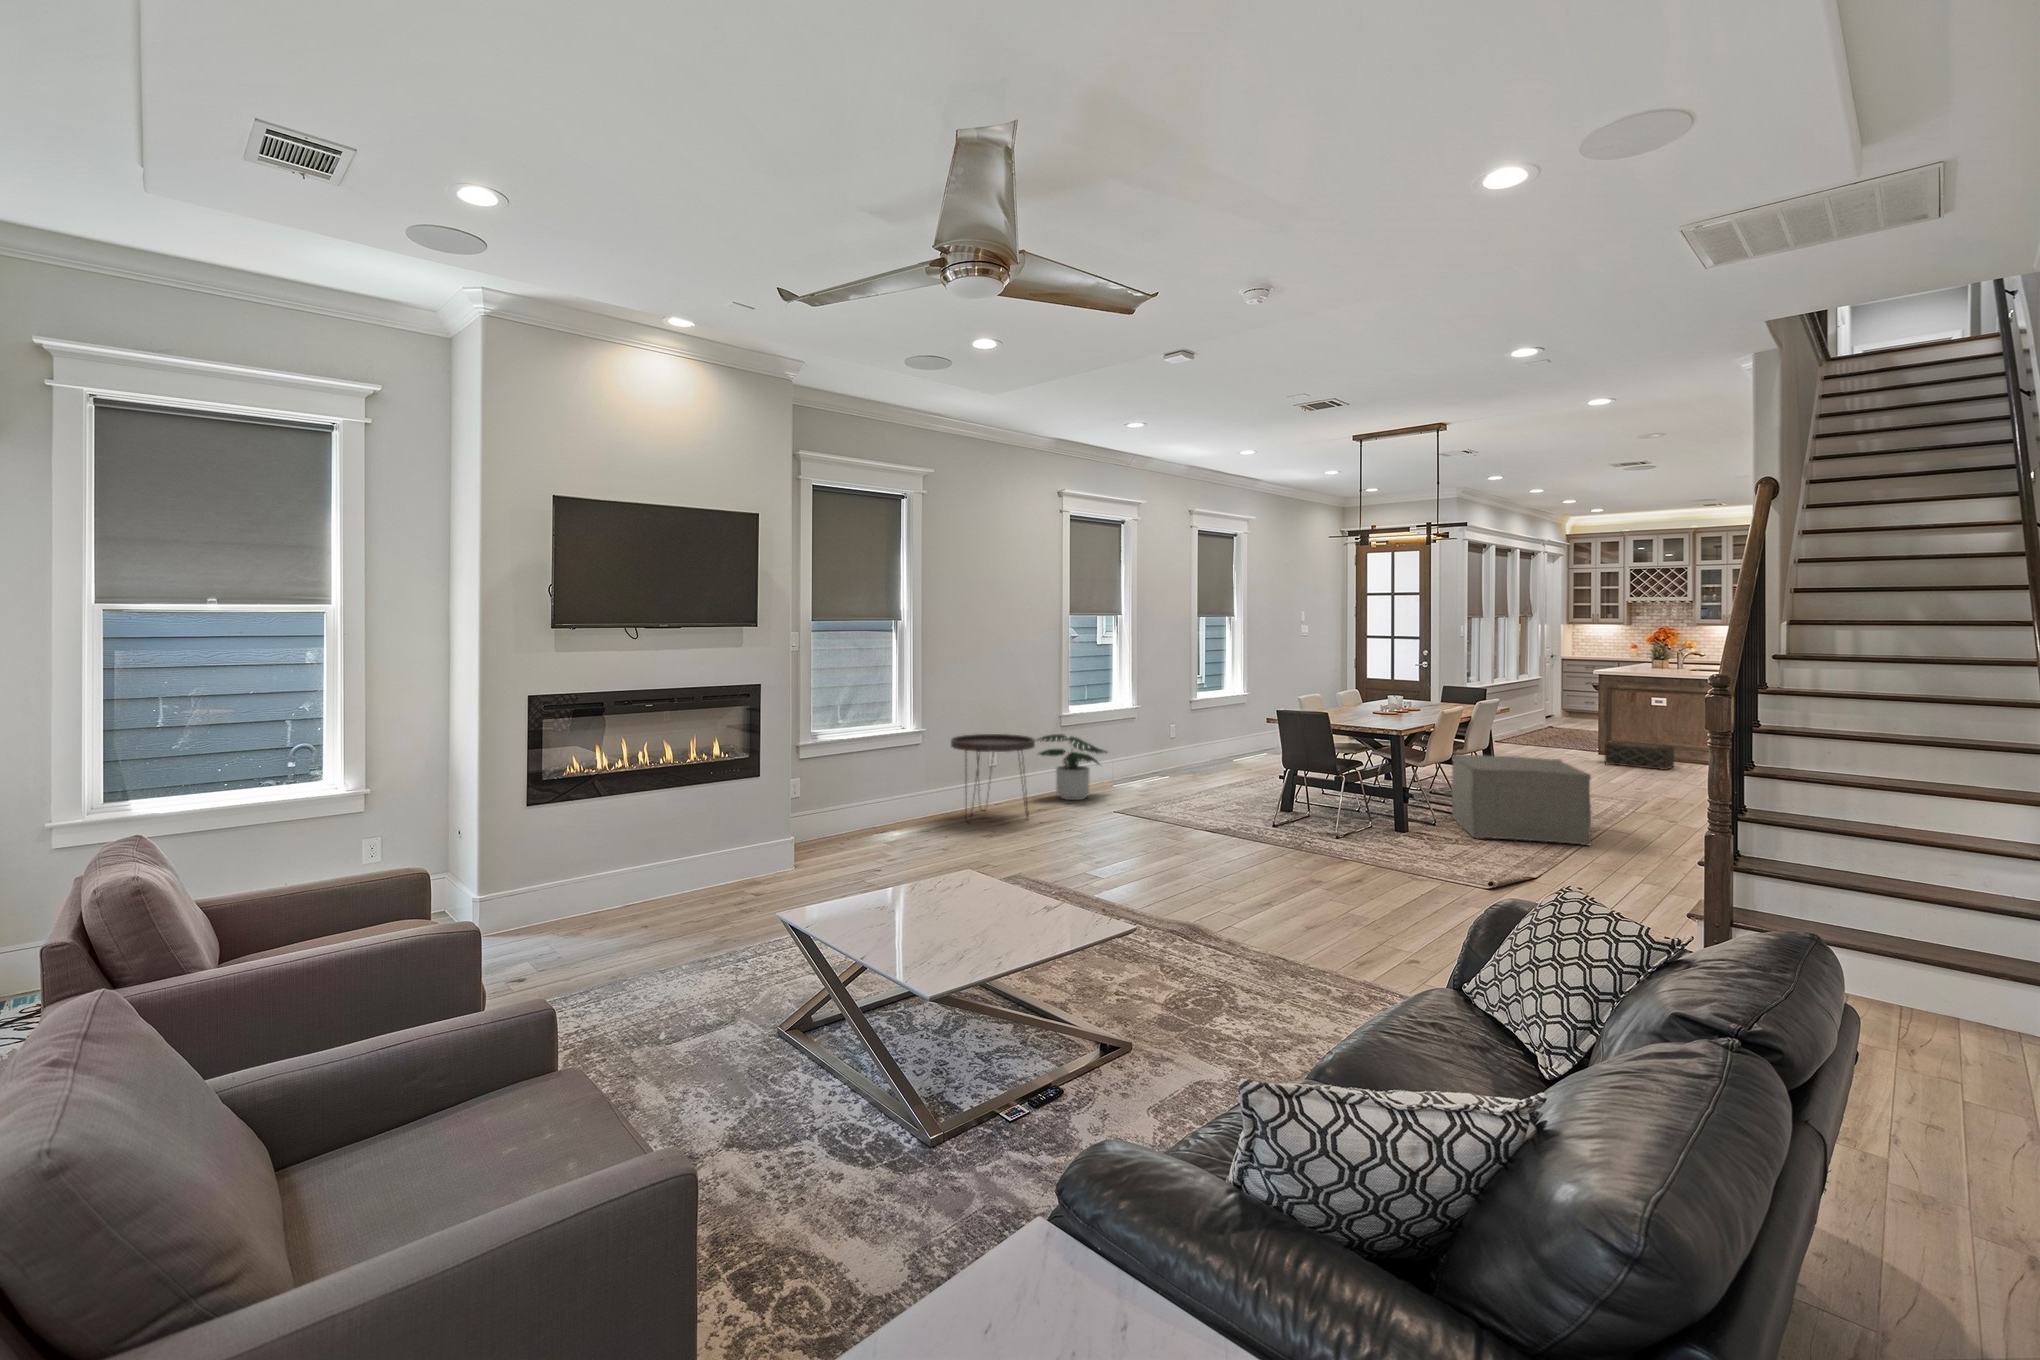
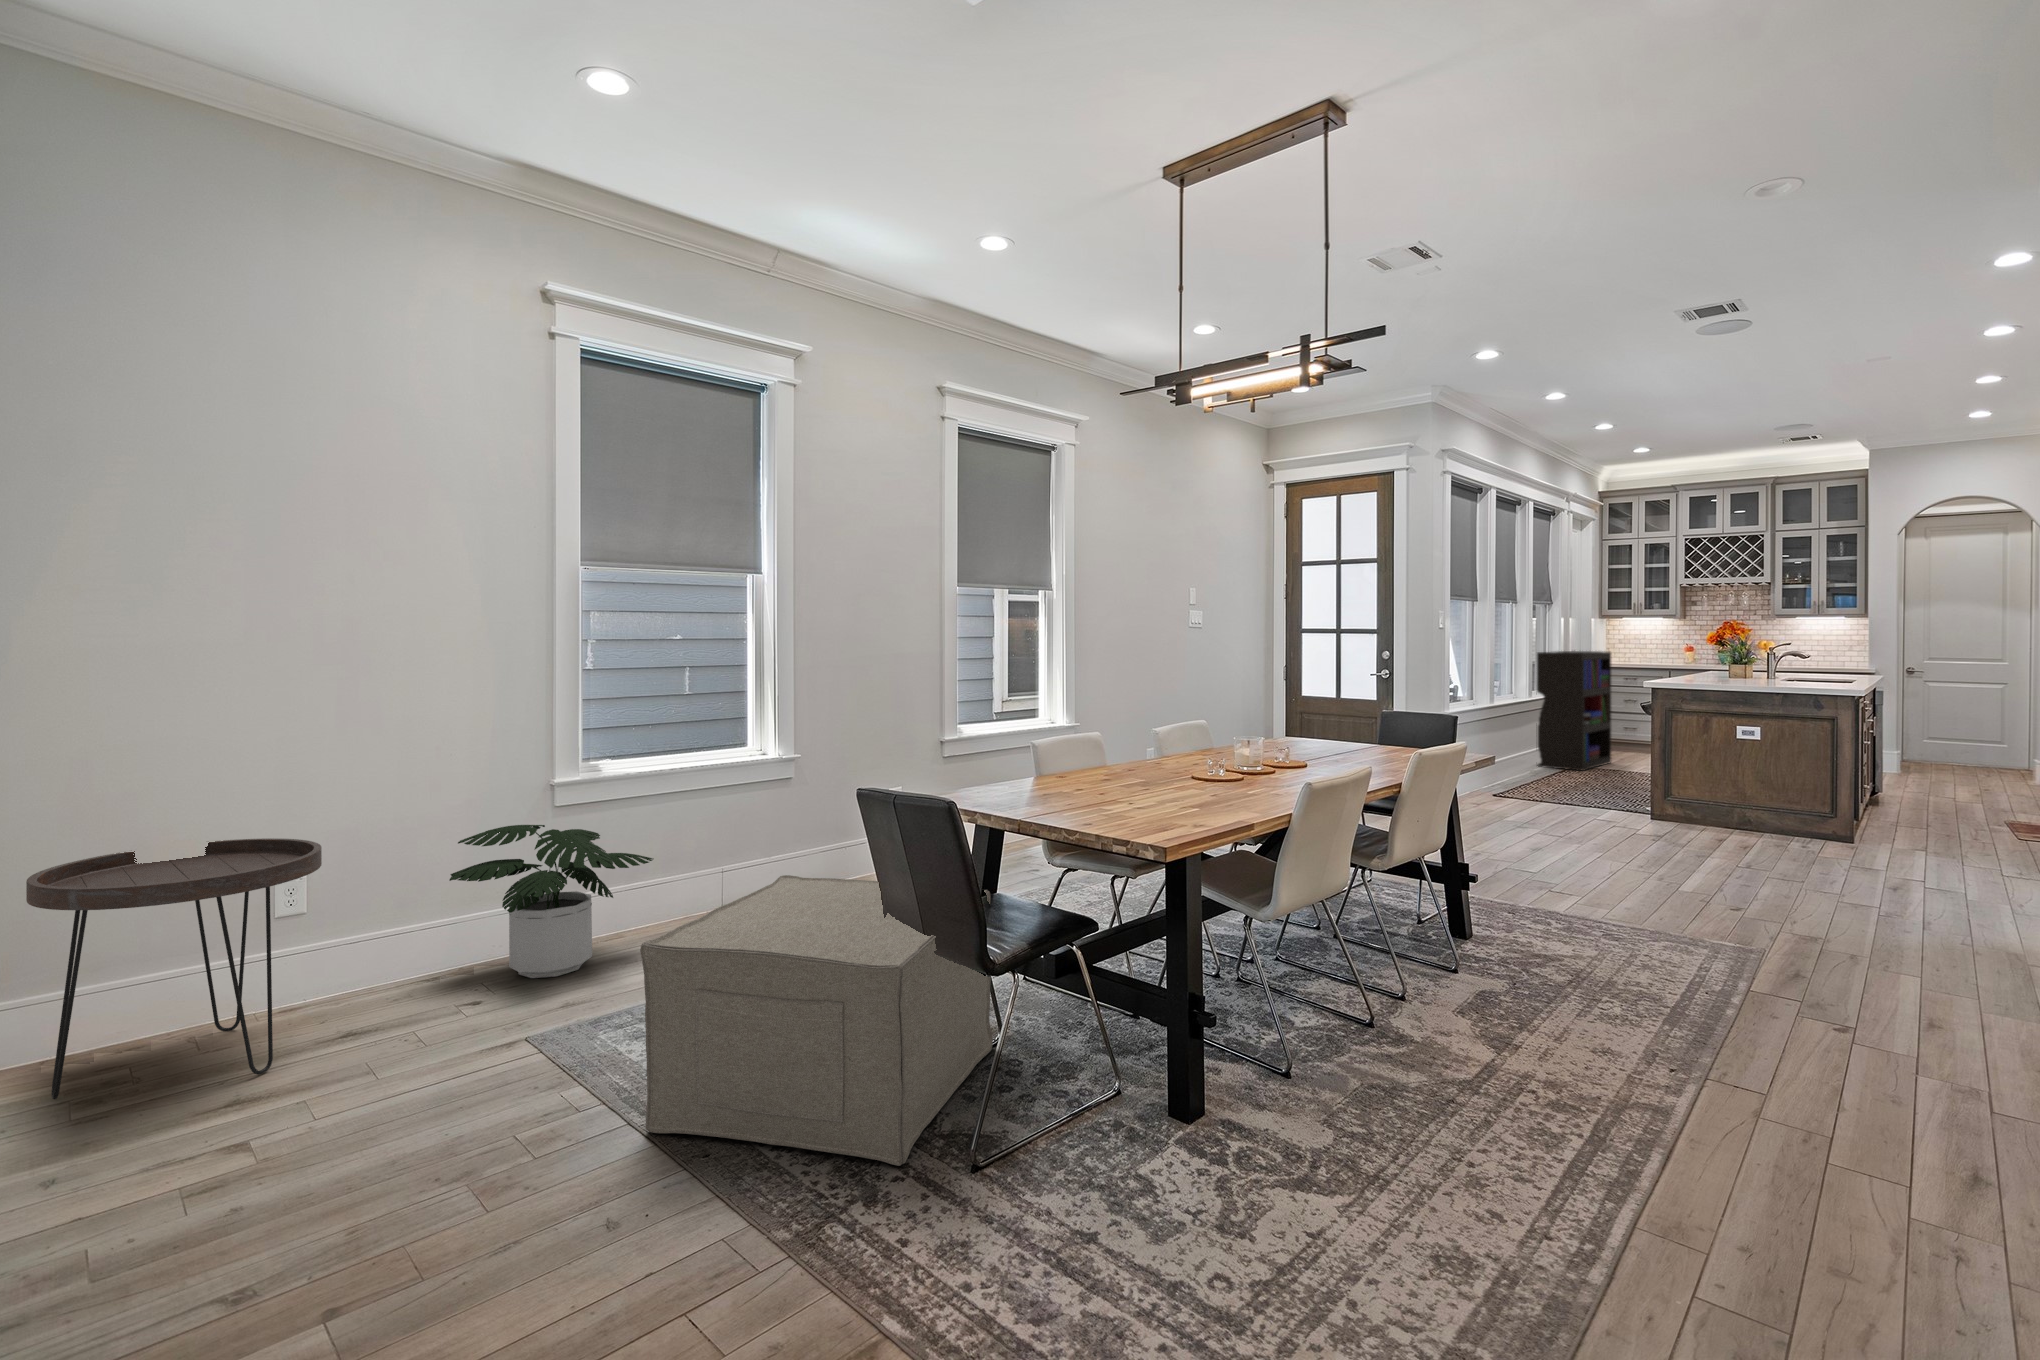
bookshelf: none [1521,650,1574,731] -> present [1537,651,1611,771]
woven basket: present [1605,742,1674,770] -> none [1665,800,1778,853]
ottoman: present [1451,754,1591,845] -> present [640,875,993,1166]

